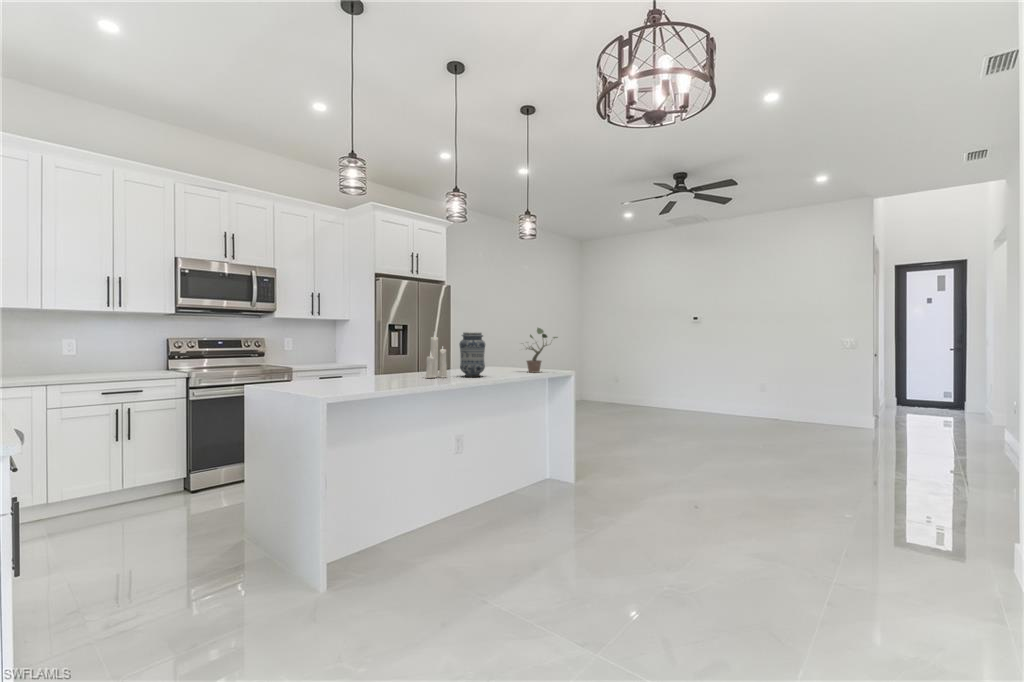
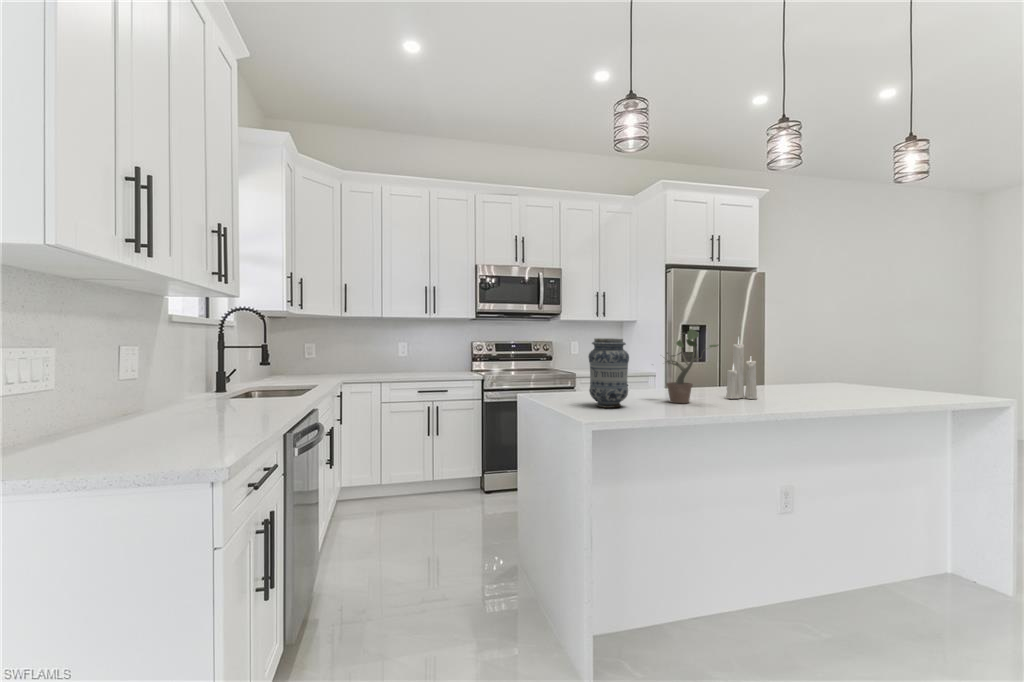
potted plant: present [526,328,558,373] -> present [666,329,718,403]
vase: present [459,332,485,377] -> present [588,338,629,408]

